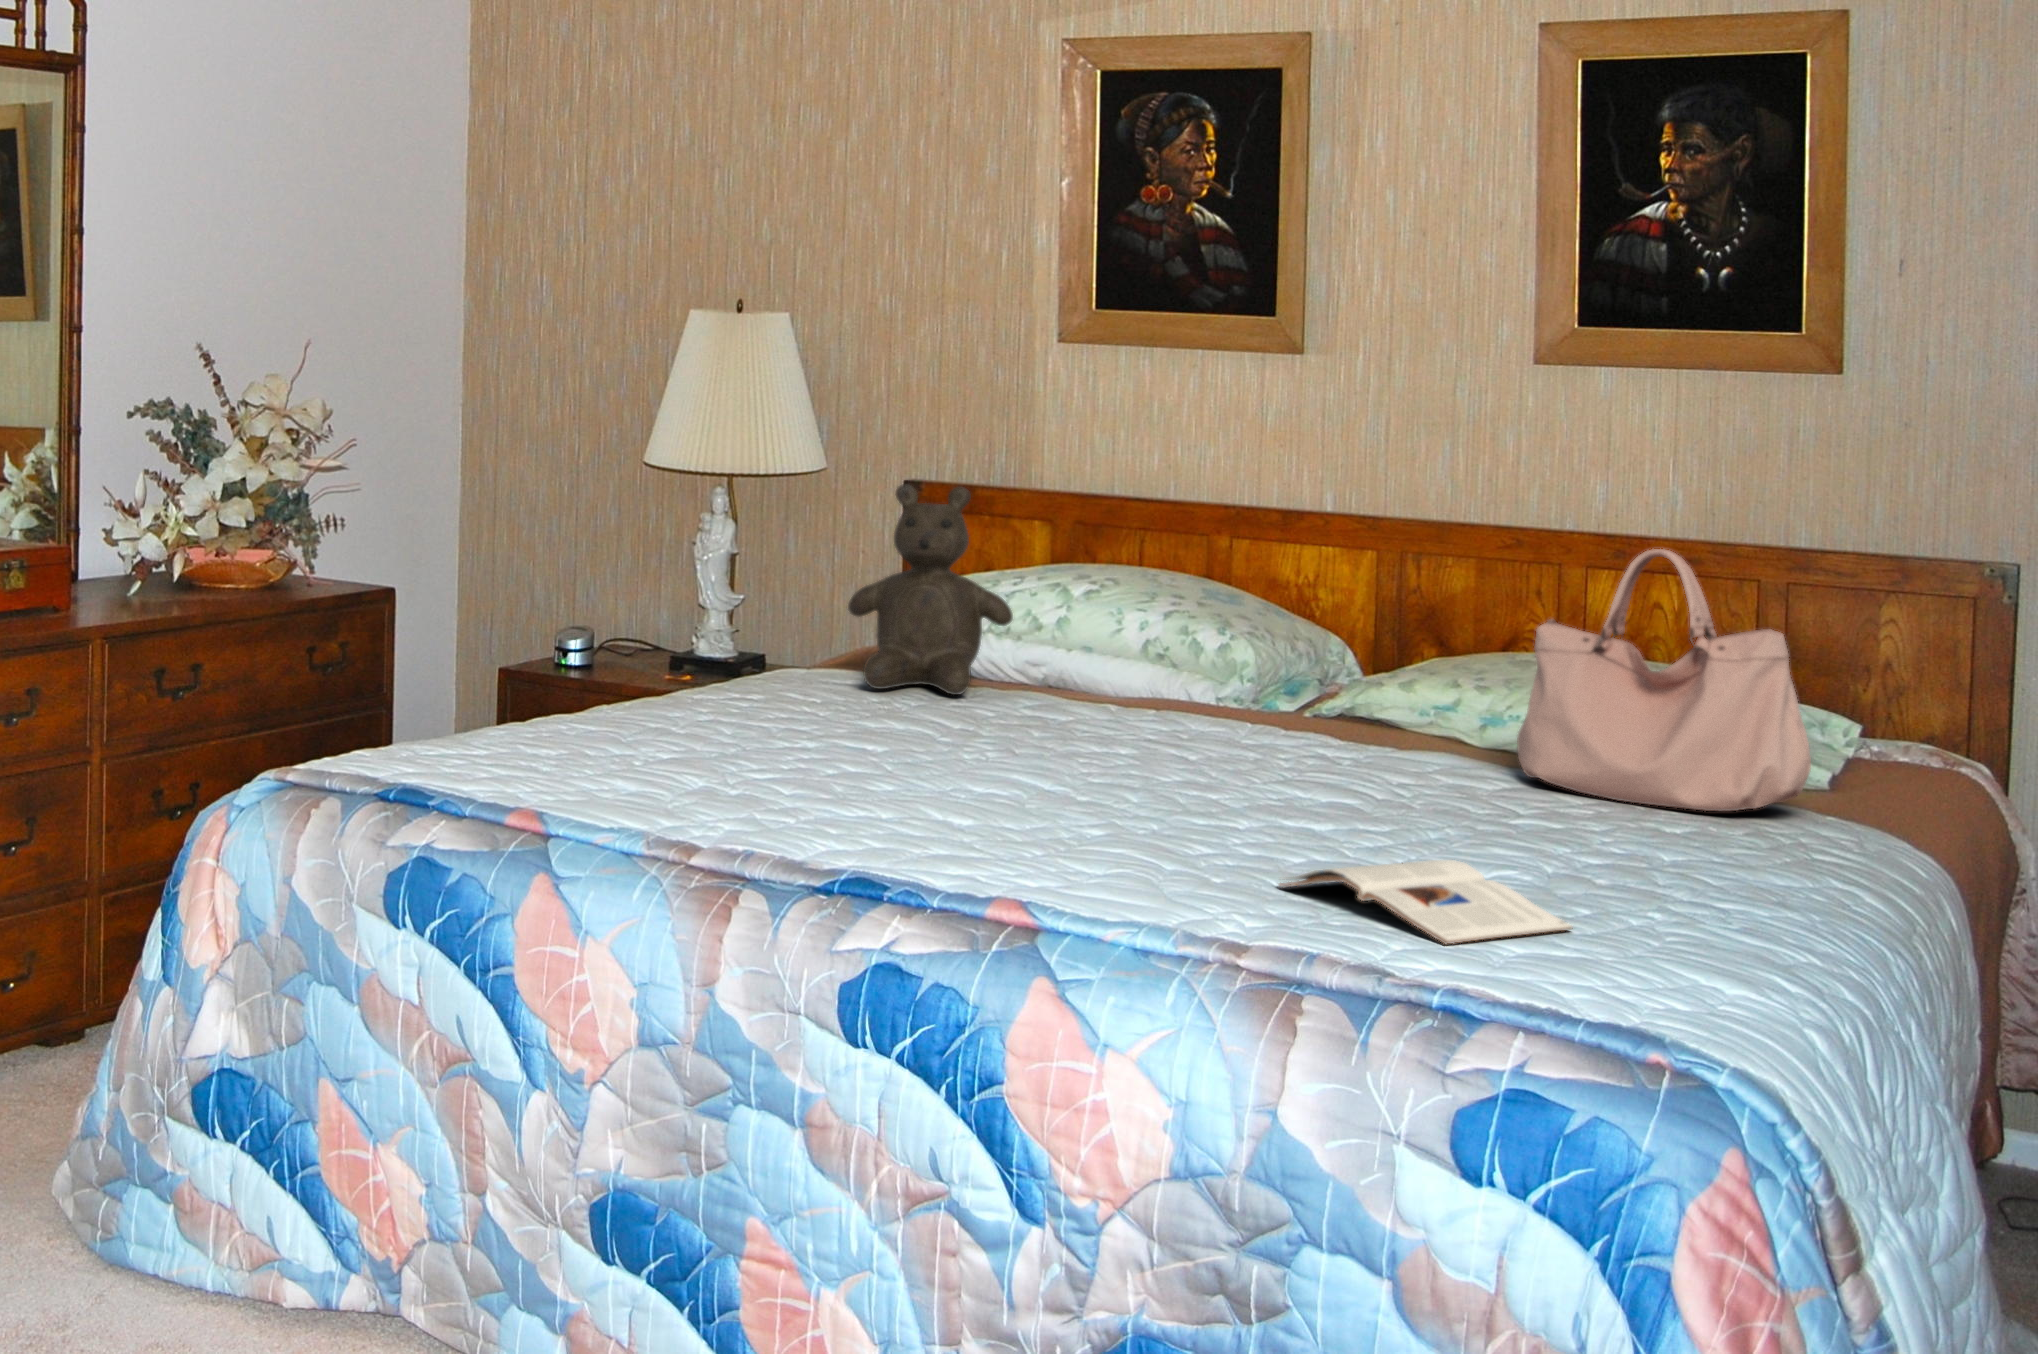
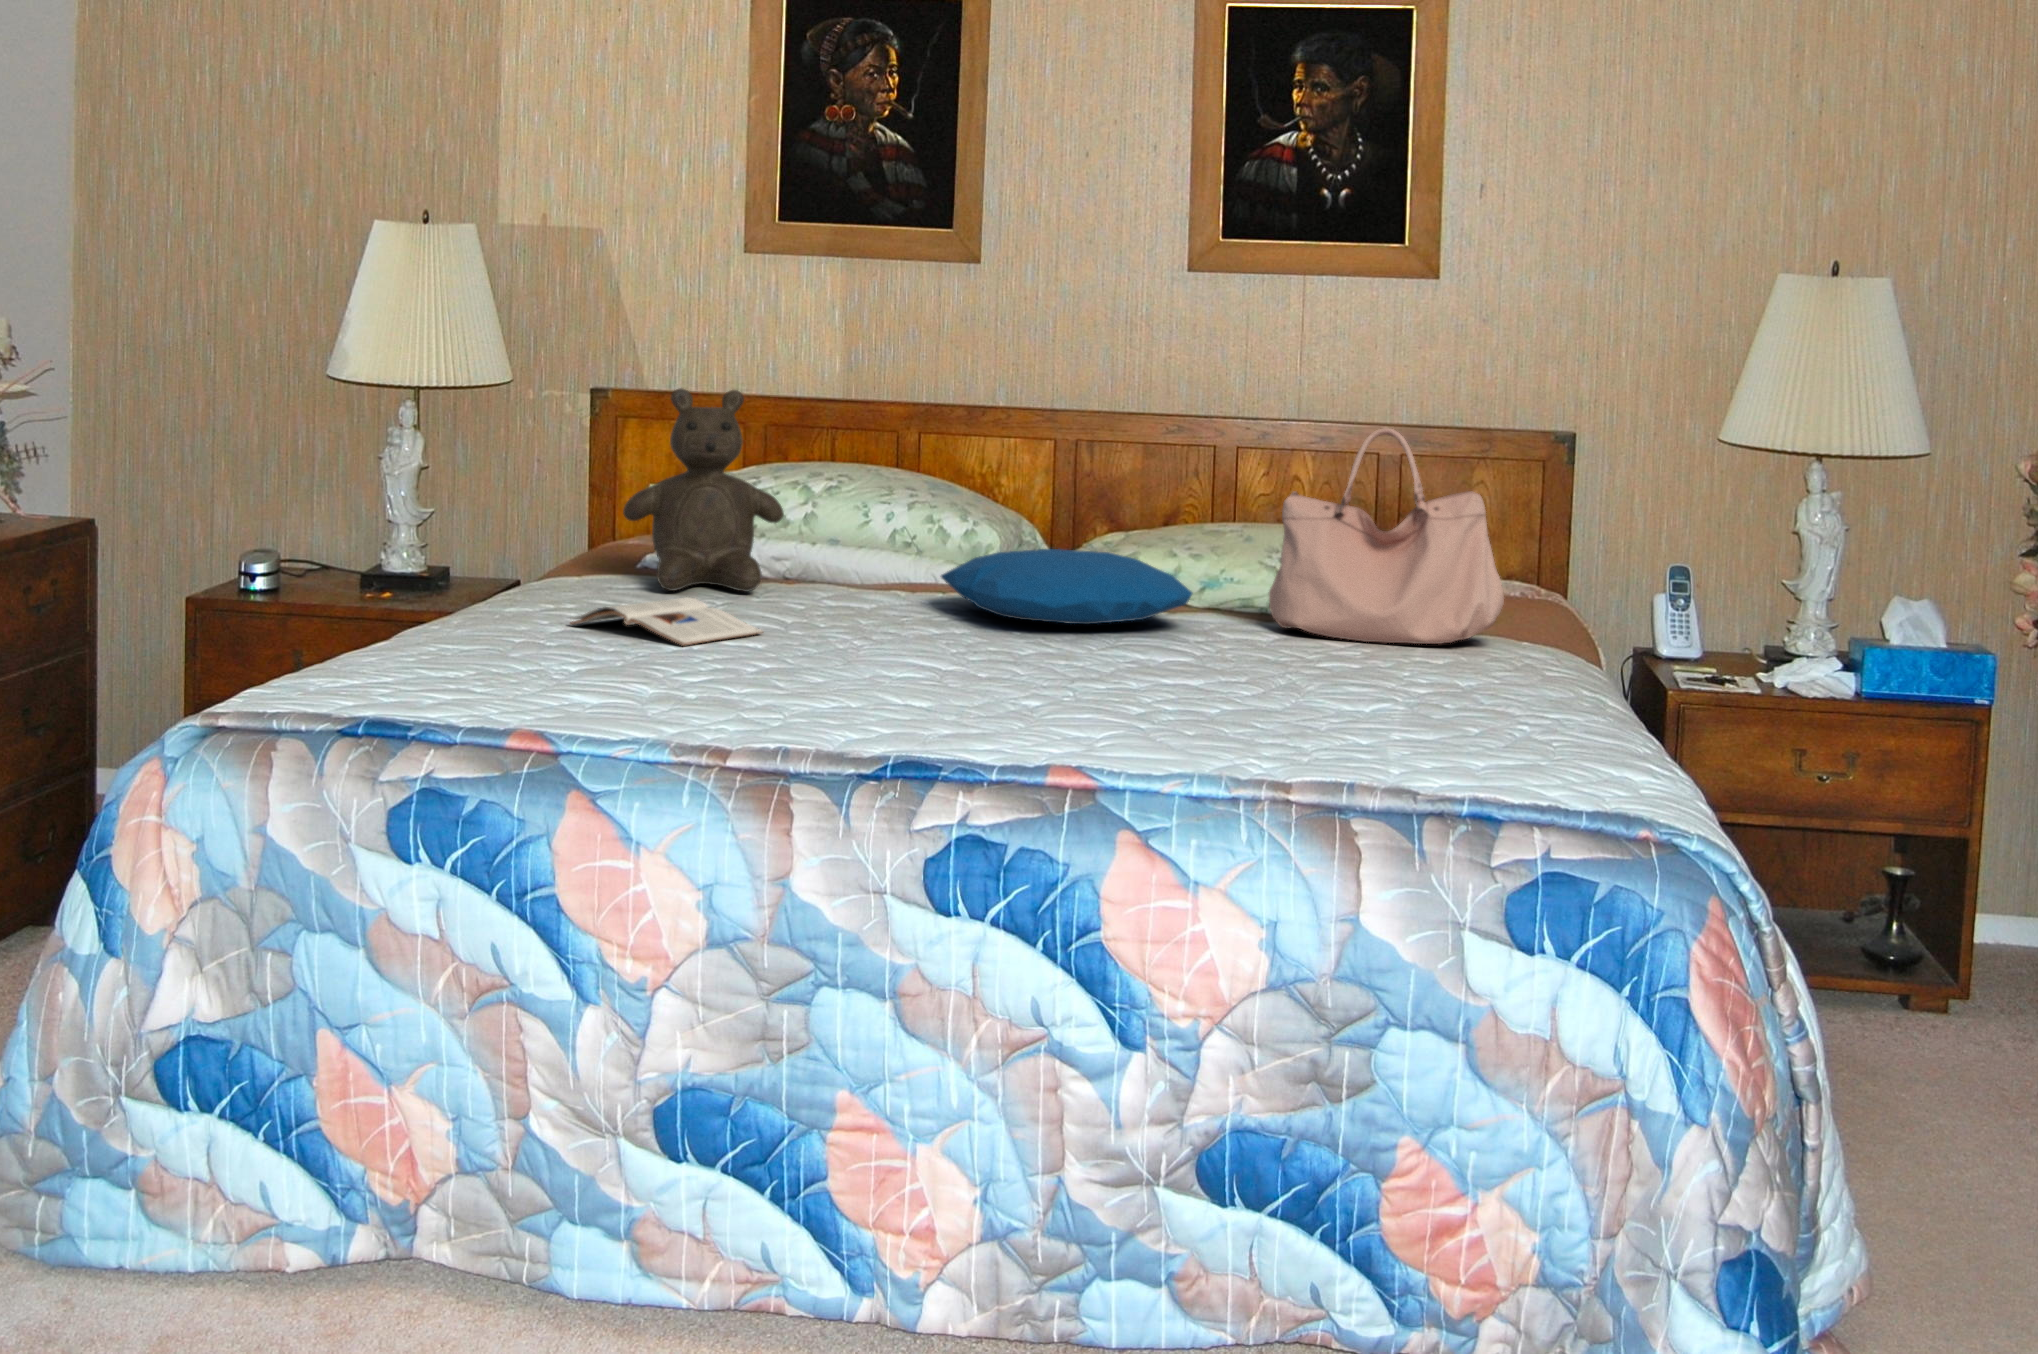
pillow: none [1148,670,1417,755] -> present [941,549,1192,624]
magazine: present [1279,860,1573,944] -> present [571,597,763,646]

